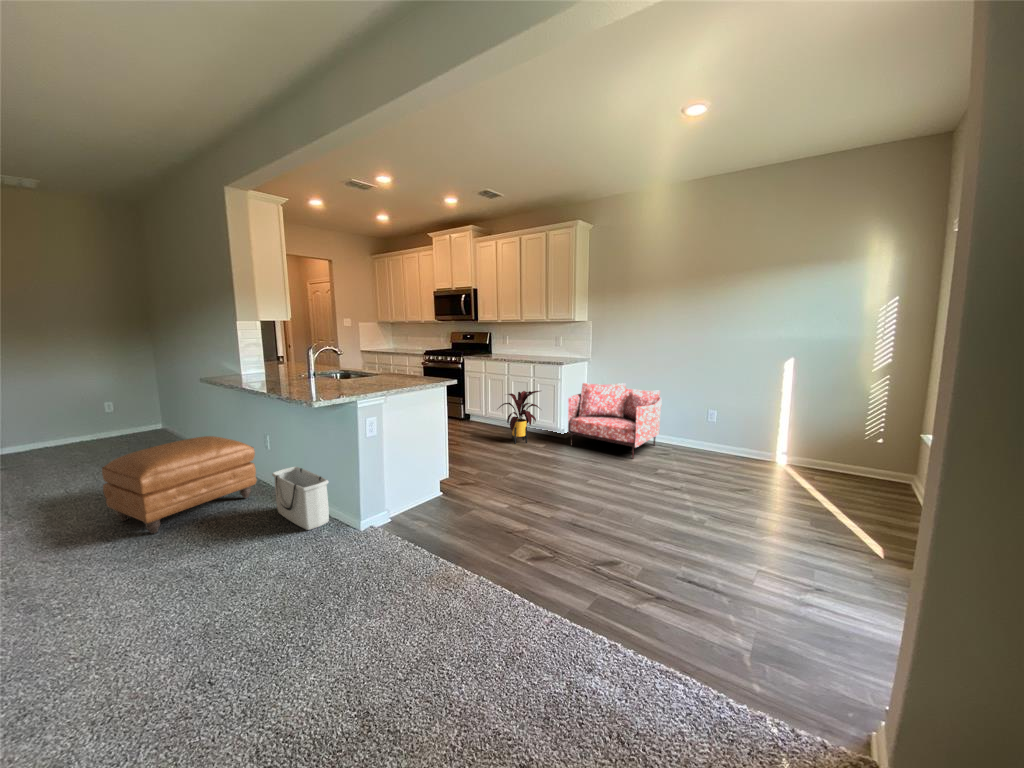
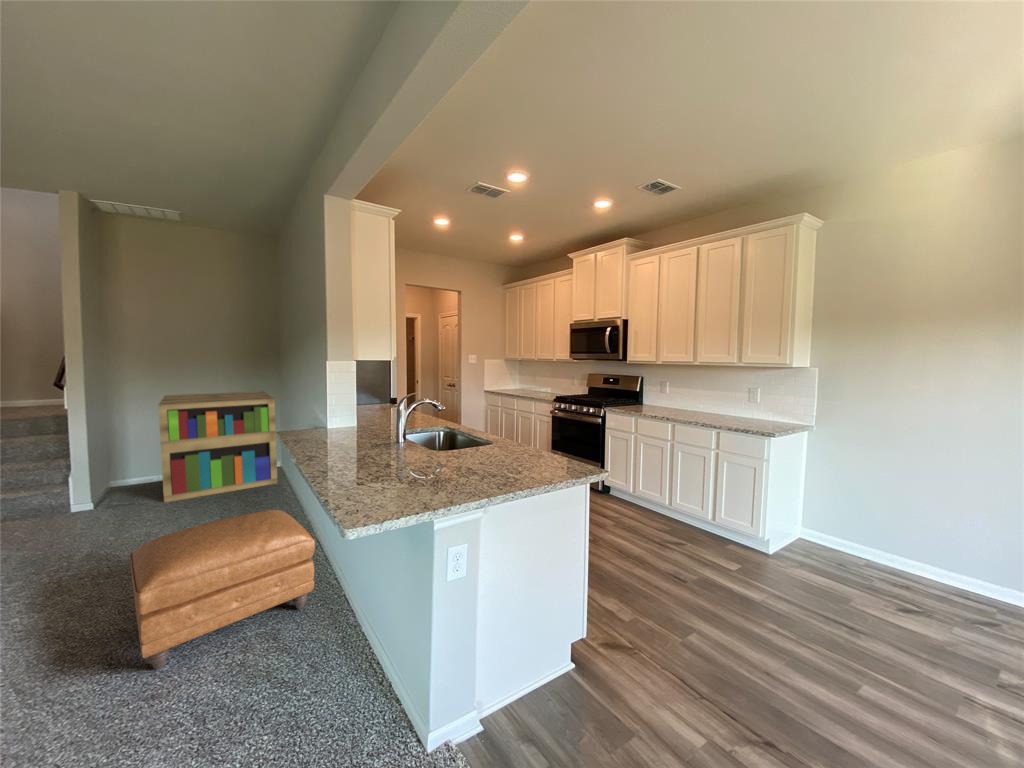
bookshelf: none [13,358,166,465] -> present [158,391,277,502]
armchair: present [568,383,662,459] -> none [781,468,1001,640]
house plant: present [499,391,540,444] -> none [656,470,737,554]
storage bin: present [272,467,329,530] -> none [316,586,383,730]

